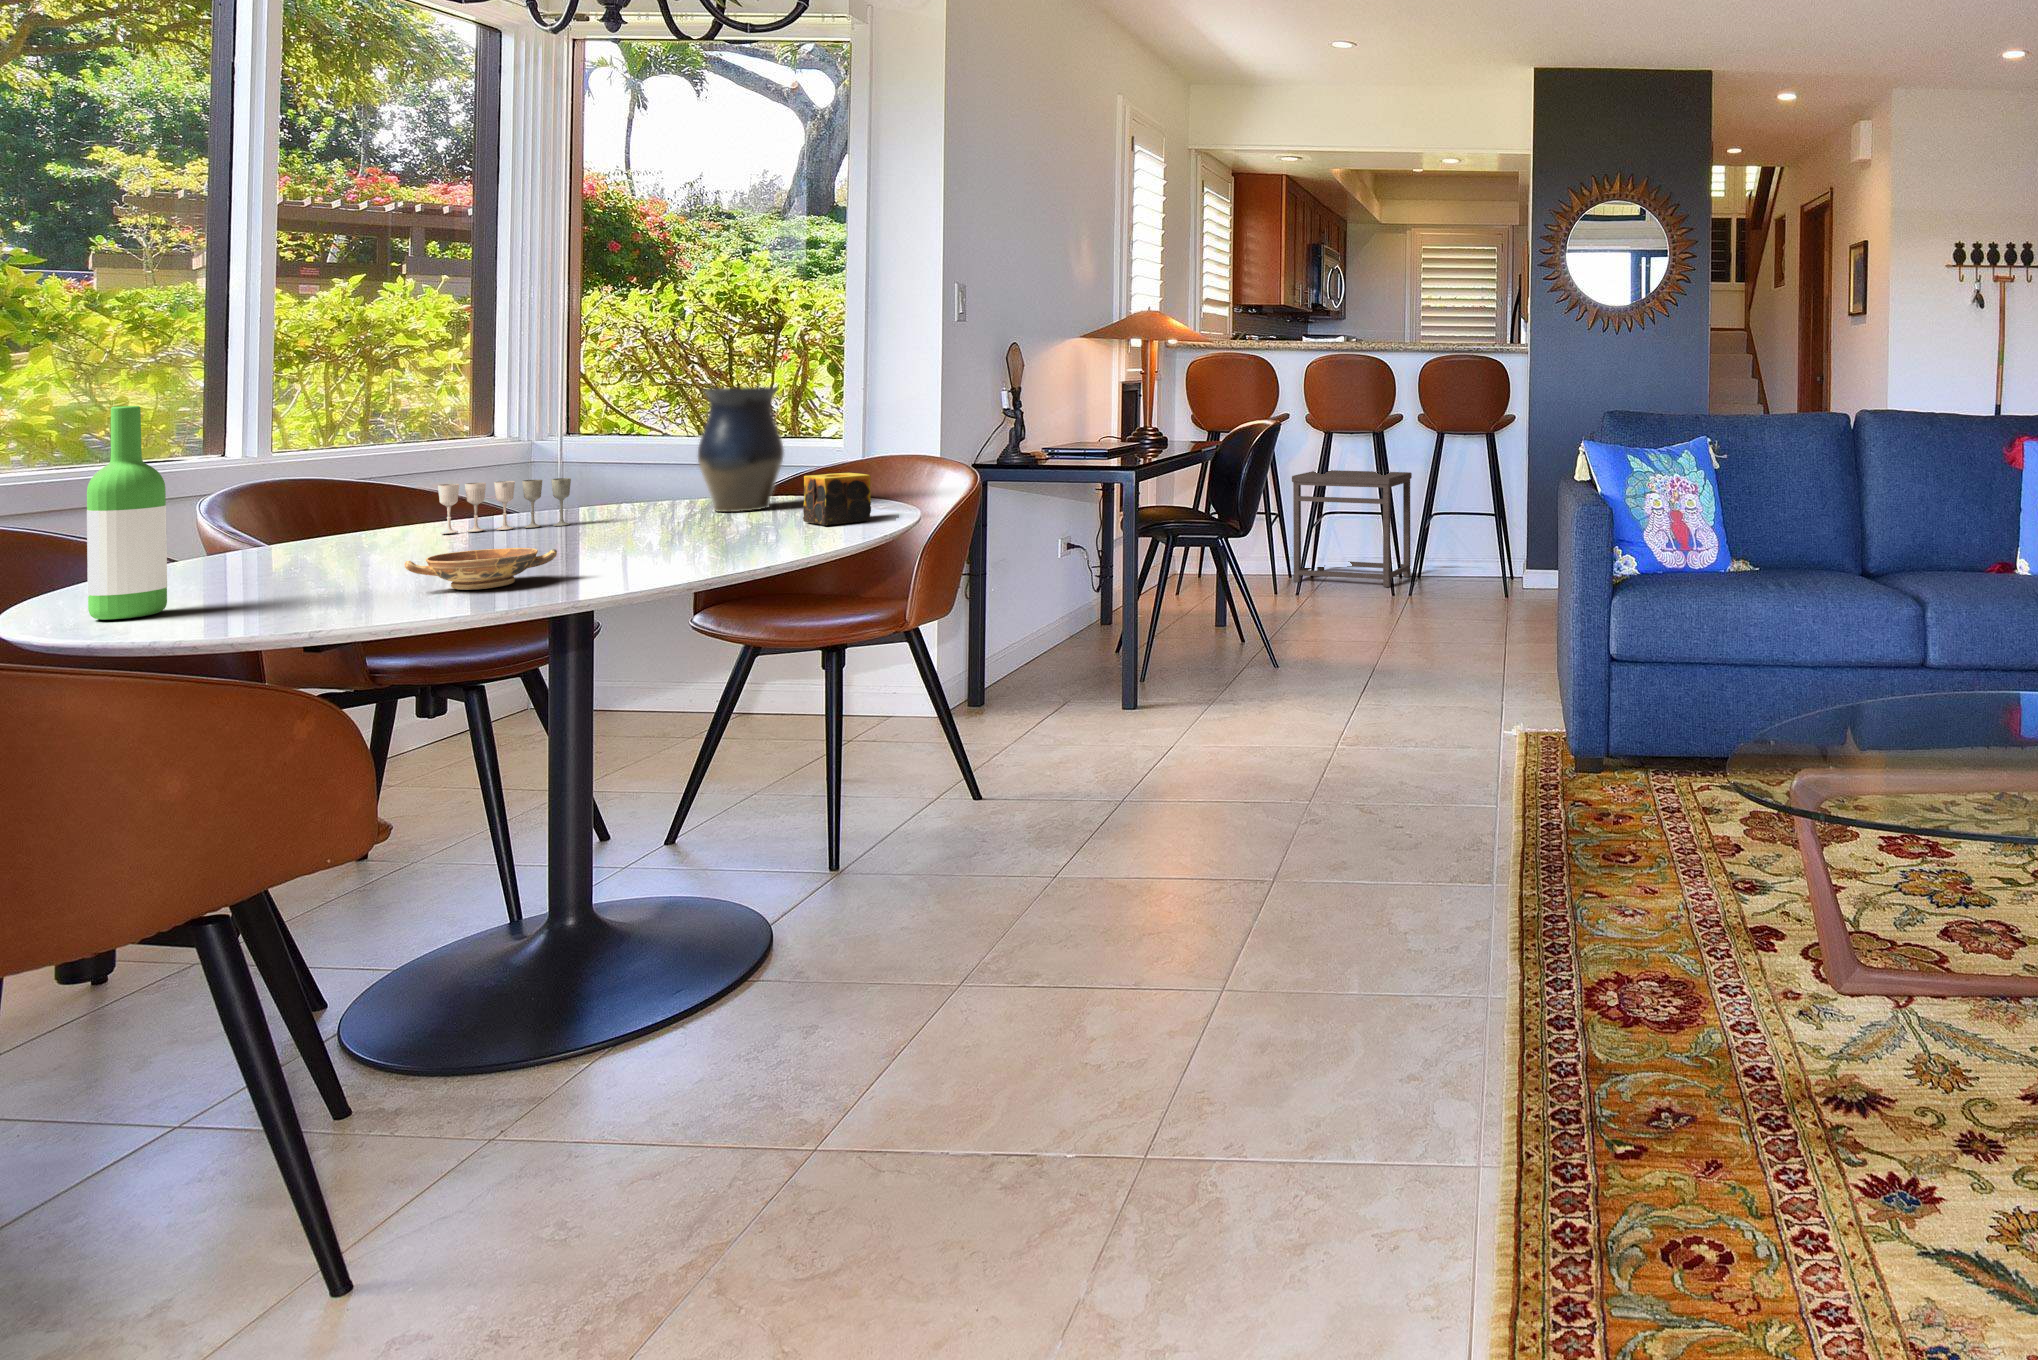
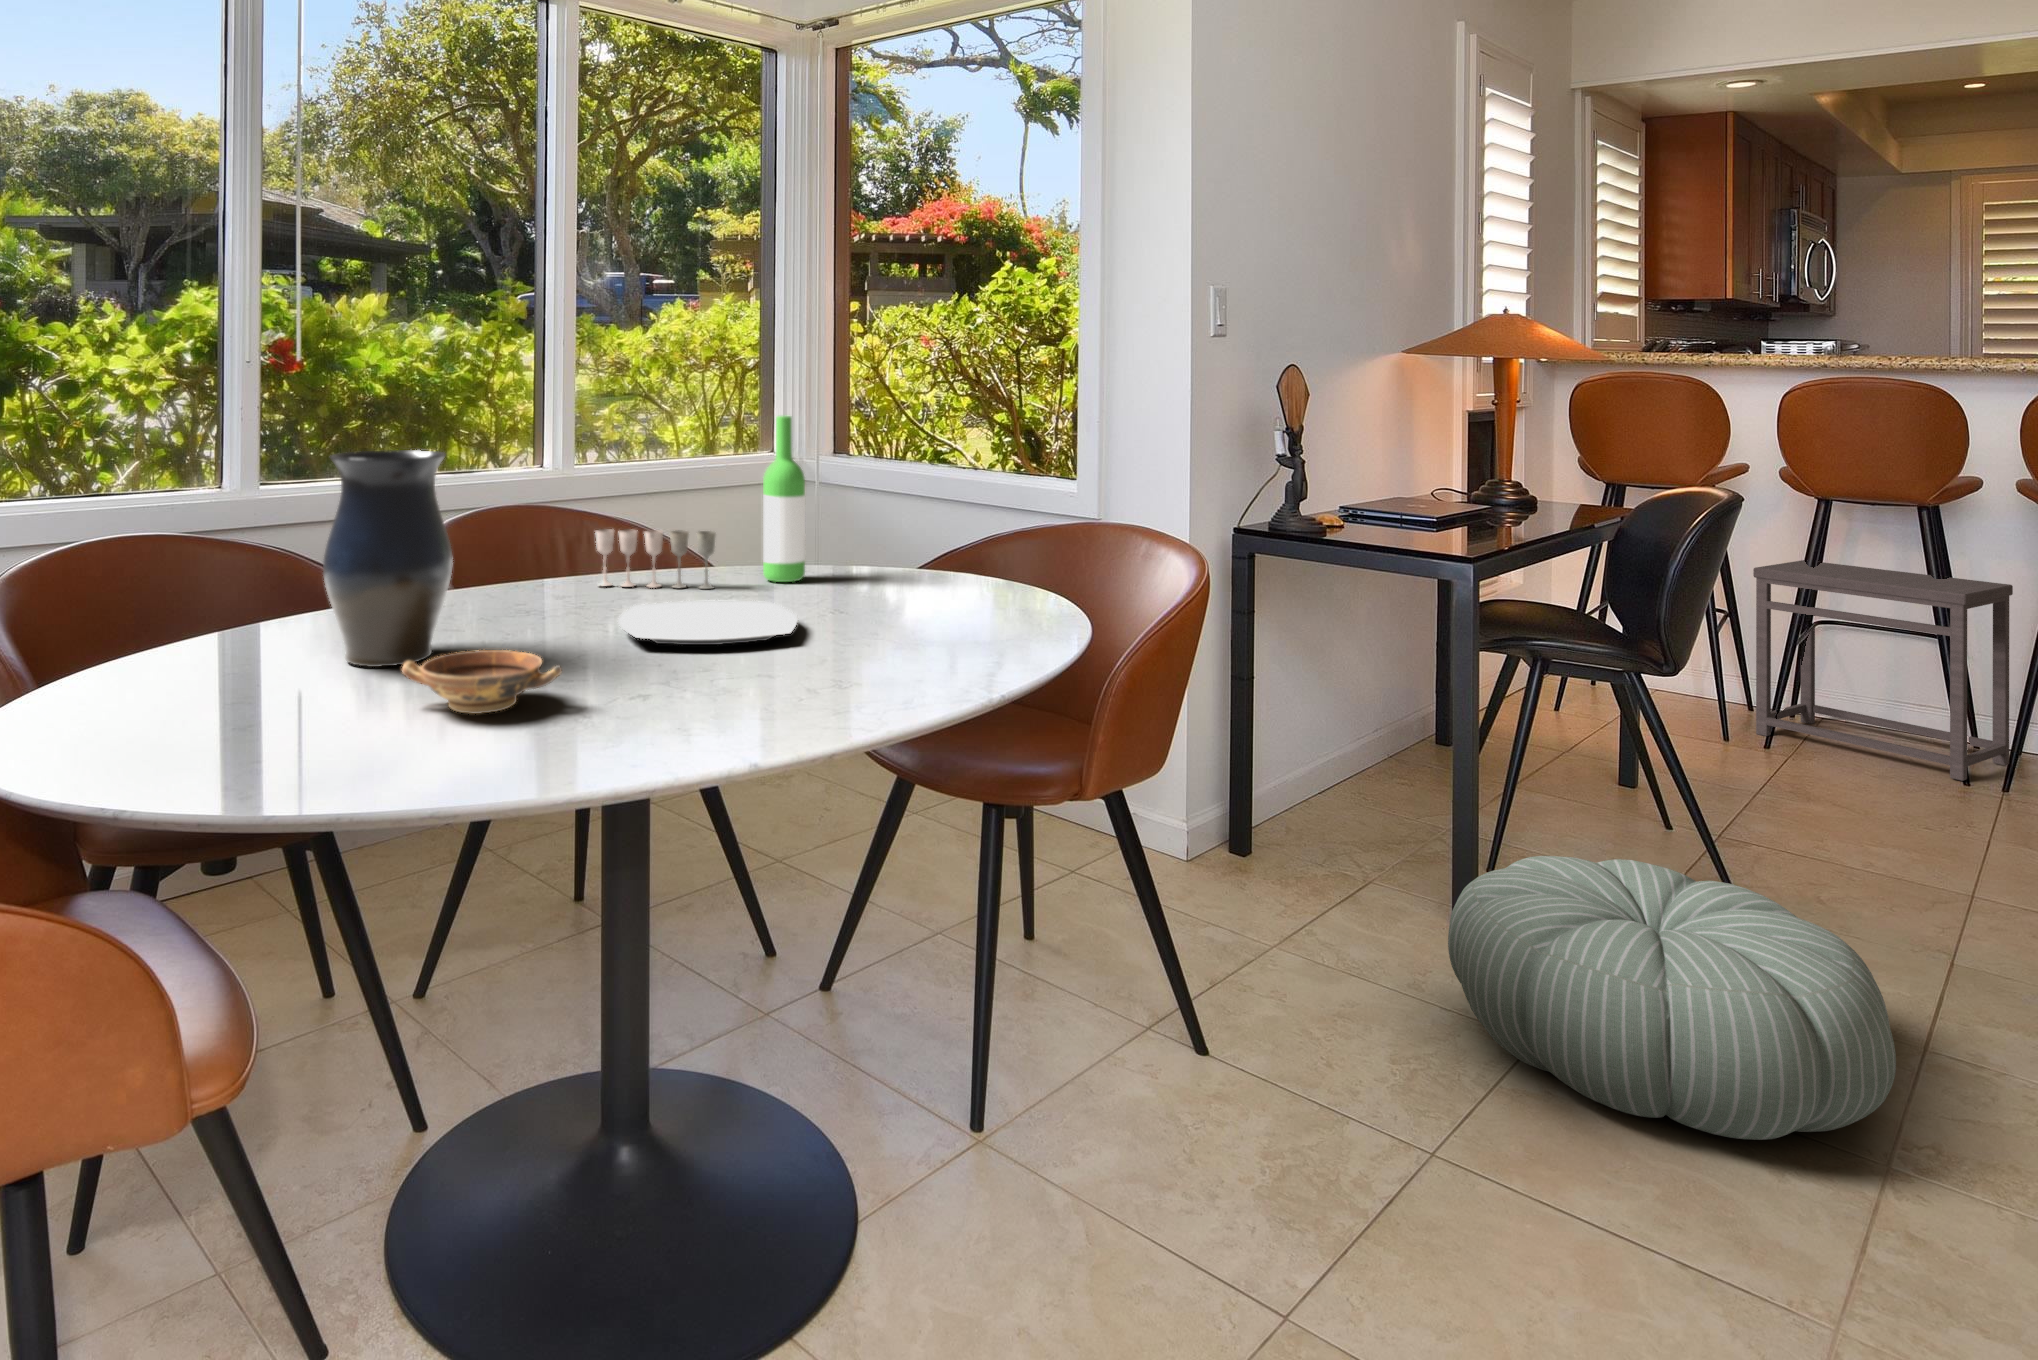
vase: present [698,387,784,512] -> present [323,450,452,667]
wine bottle: present [87,406,167,620] -> present [763,416,805,582]
candle: present [803,473,871,525] -> none [936,562,1021,643]
plate: none [524,520,697,550] -> present [618,600,797,645]
pouf: none [1123,631,1331,753] -> present [1448,856,1896,1140]

